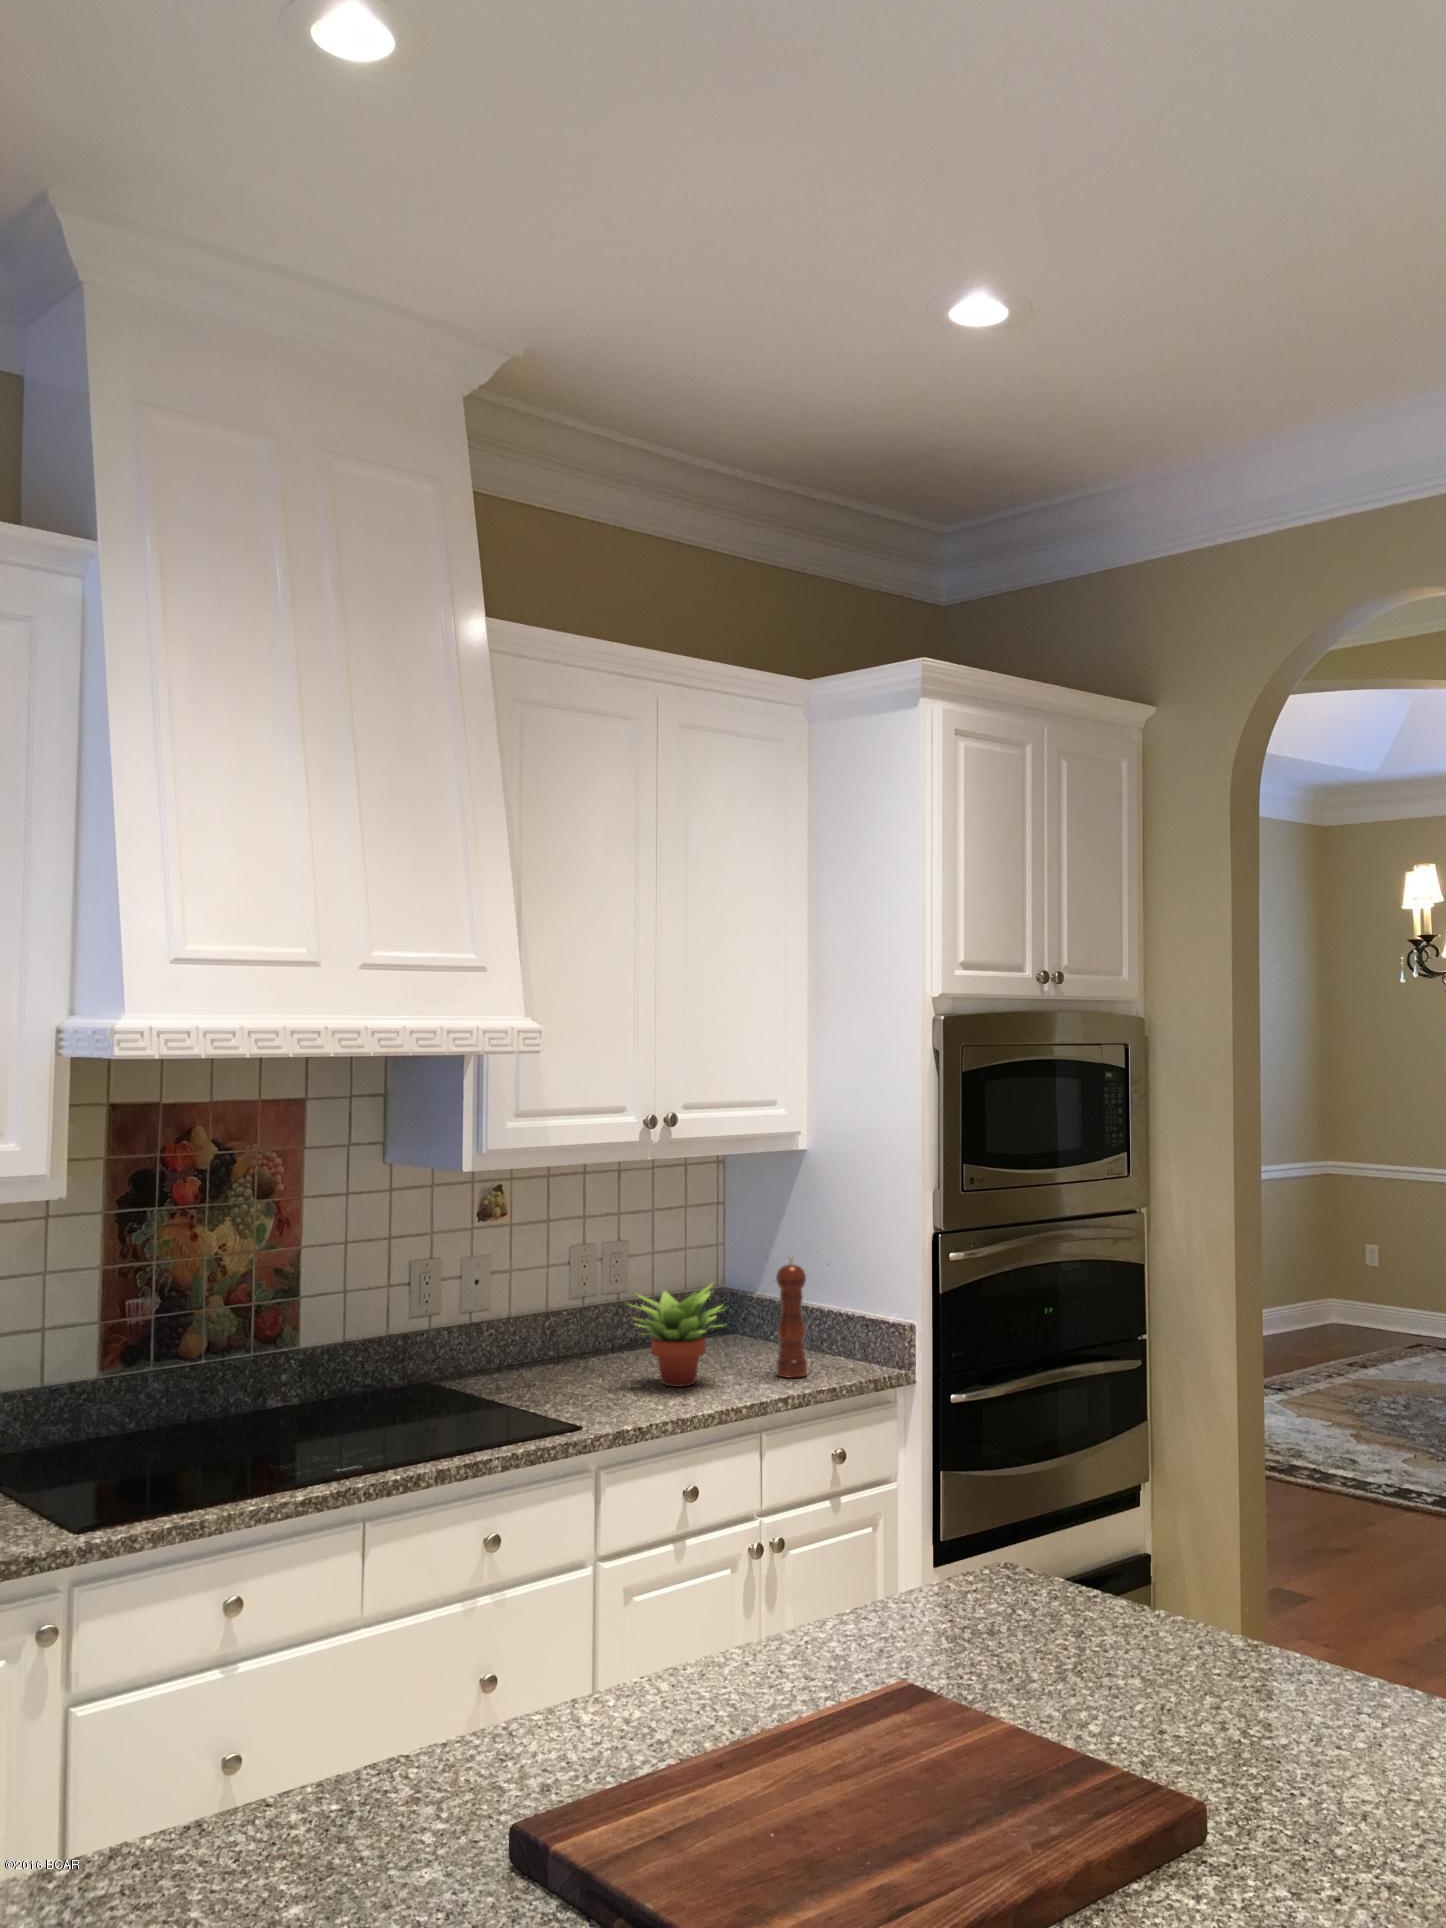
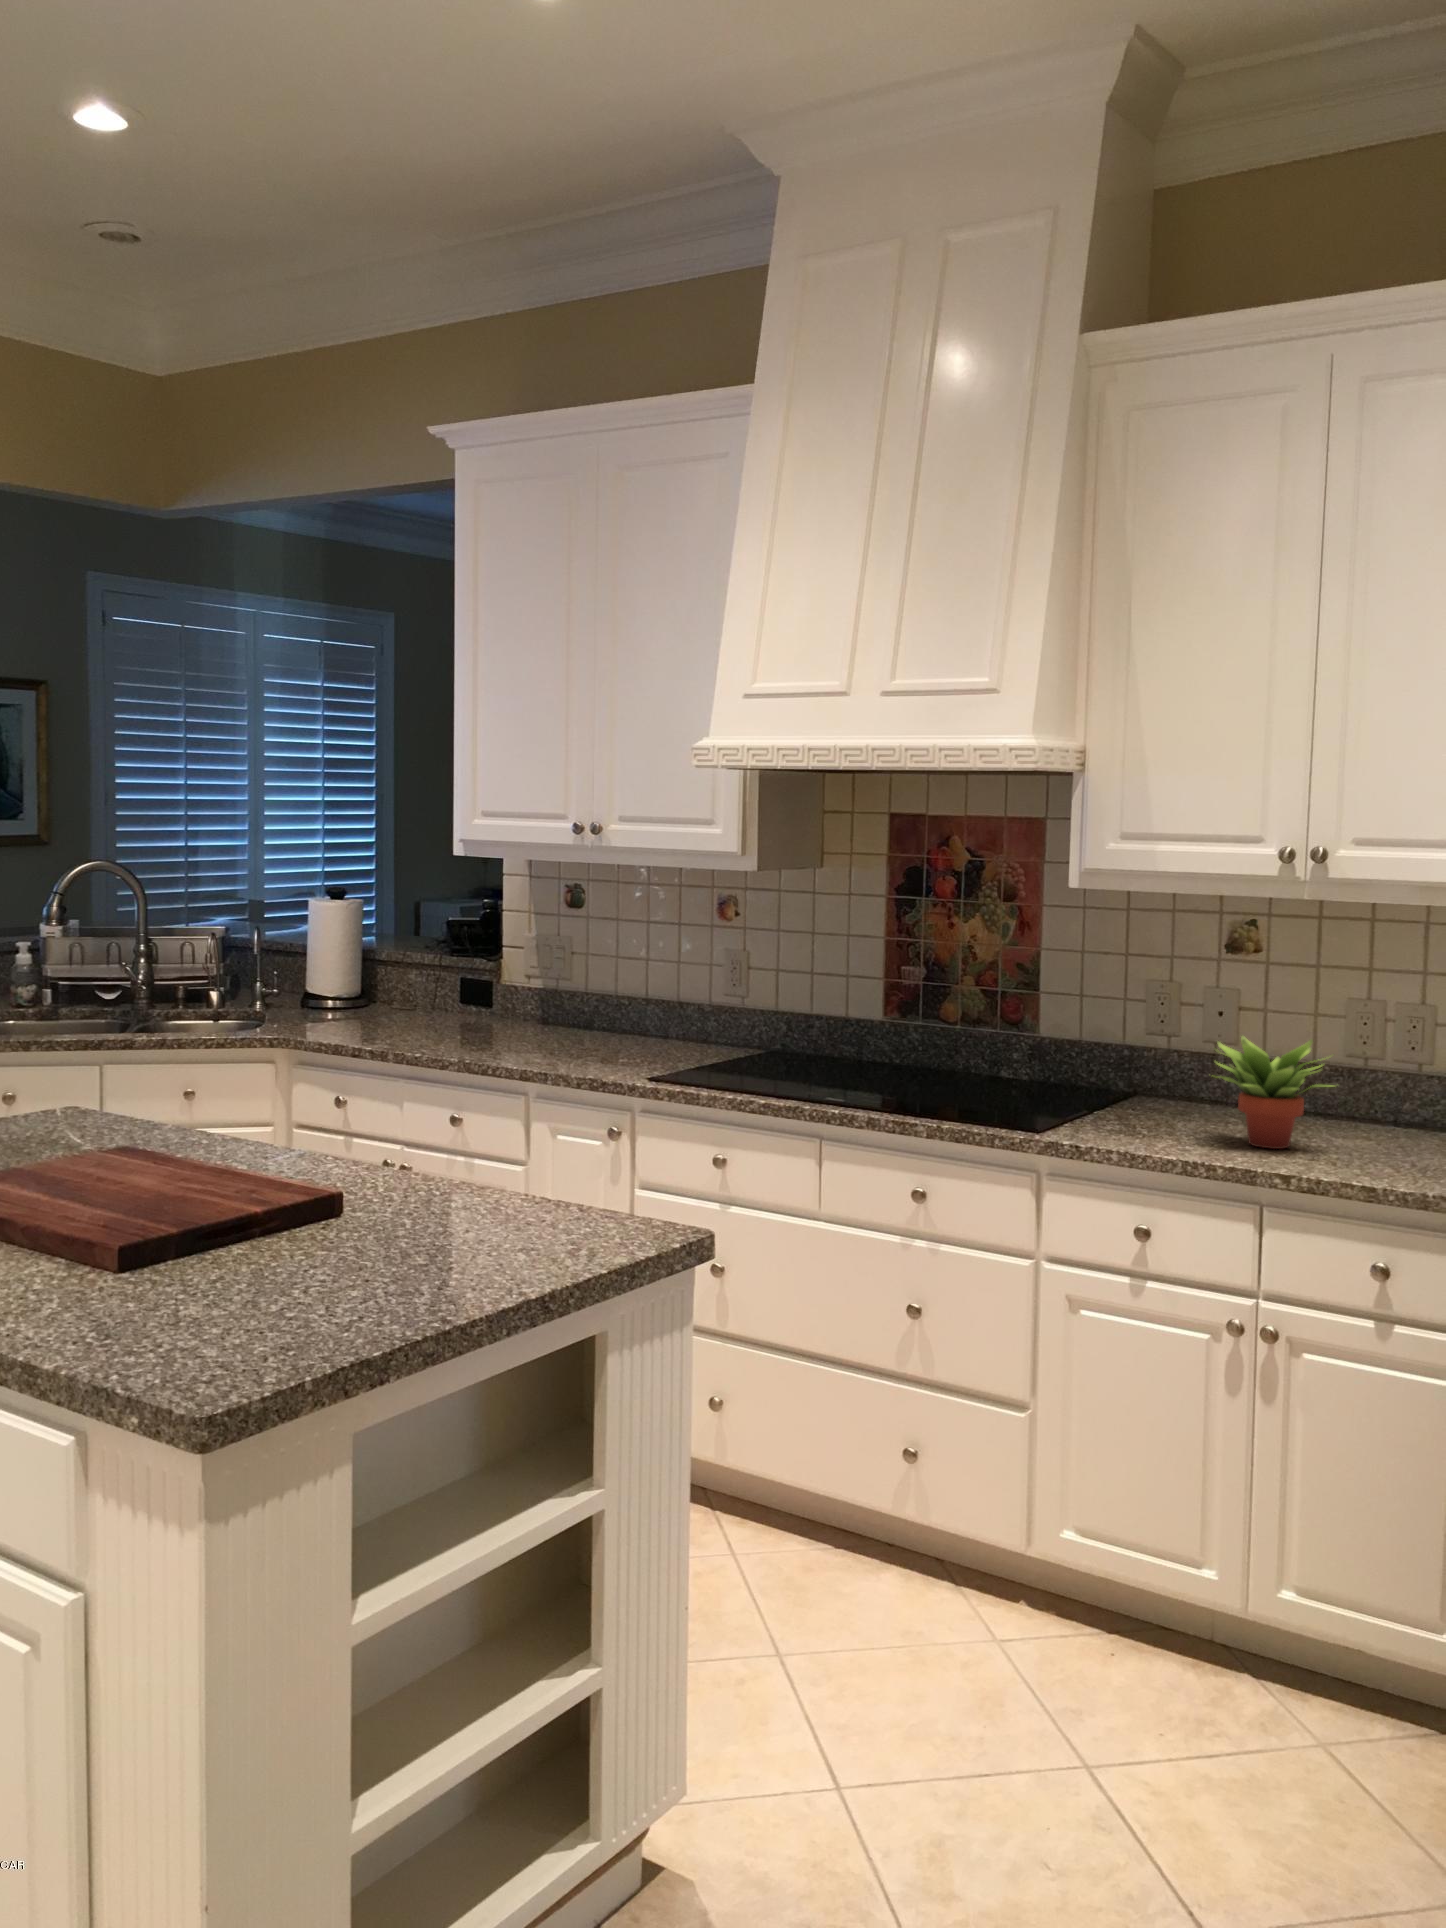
pepper mill: present [776,1256,807,1378] -> none [1367,1026,1414,1176]

